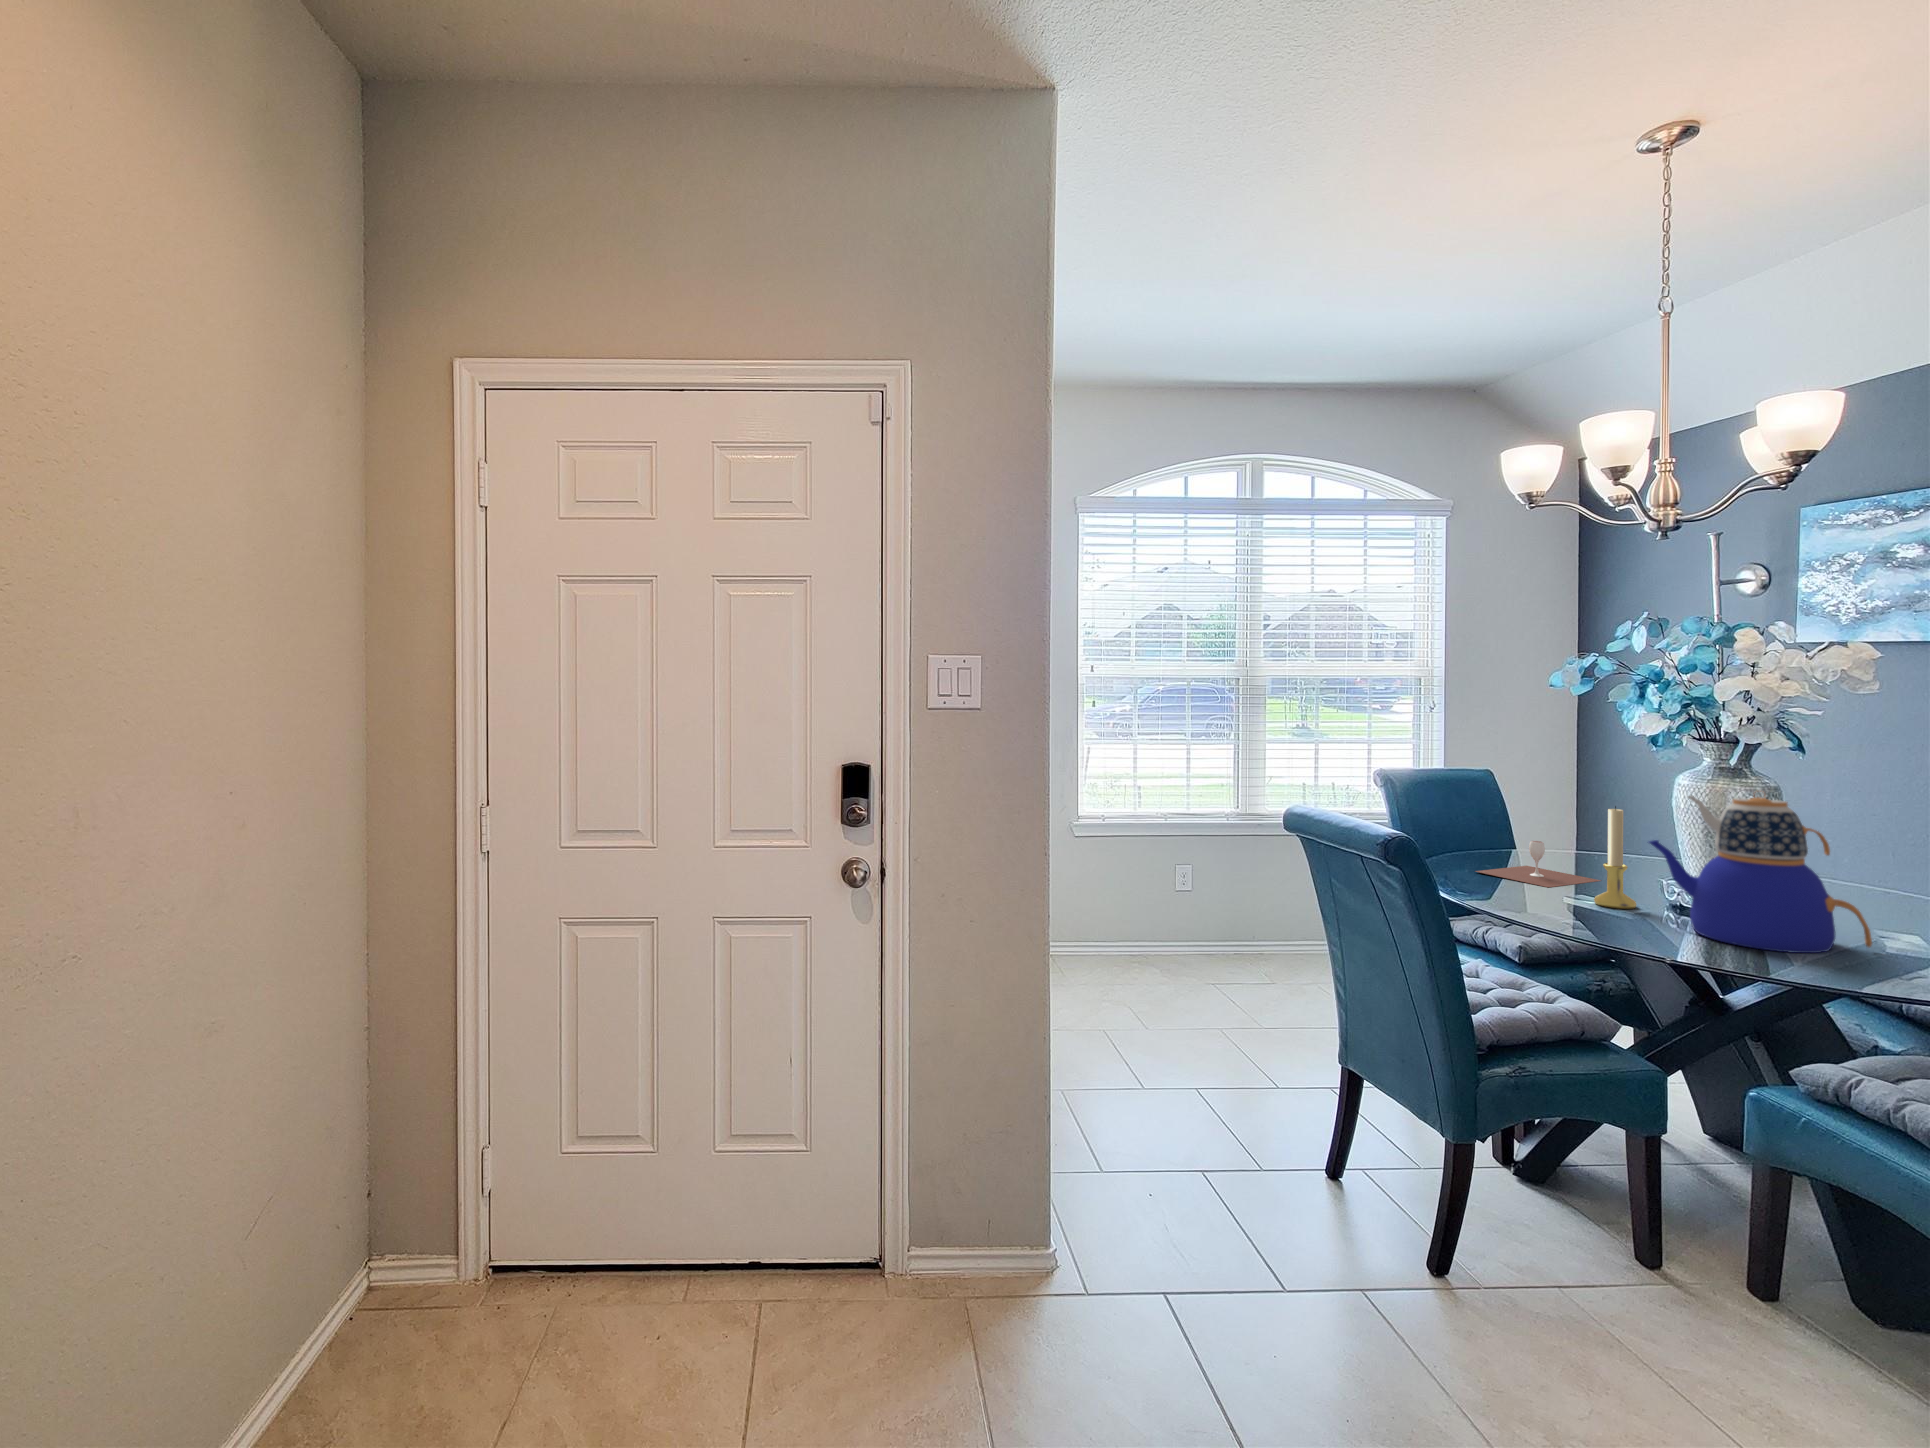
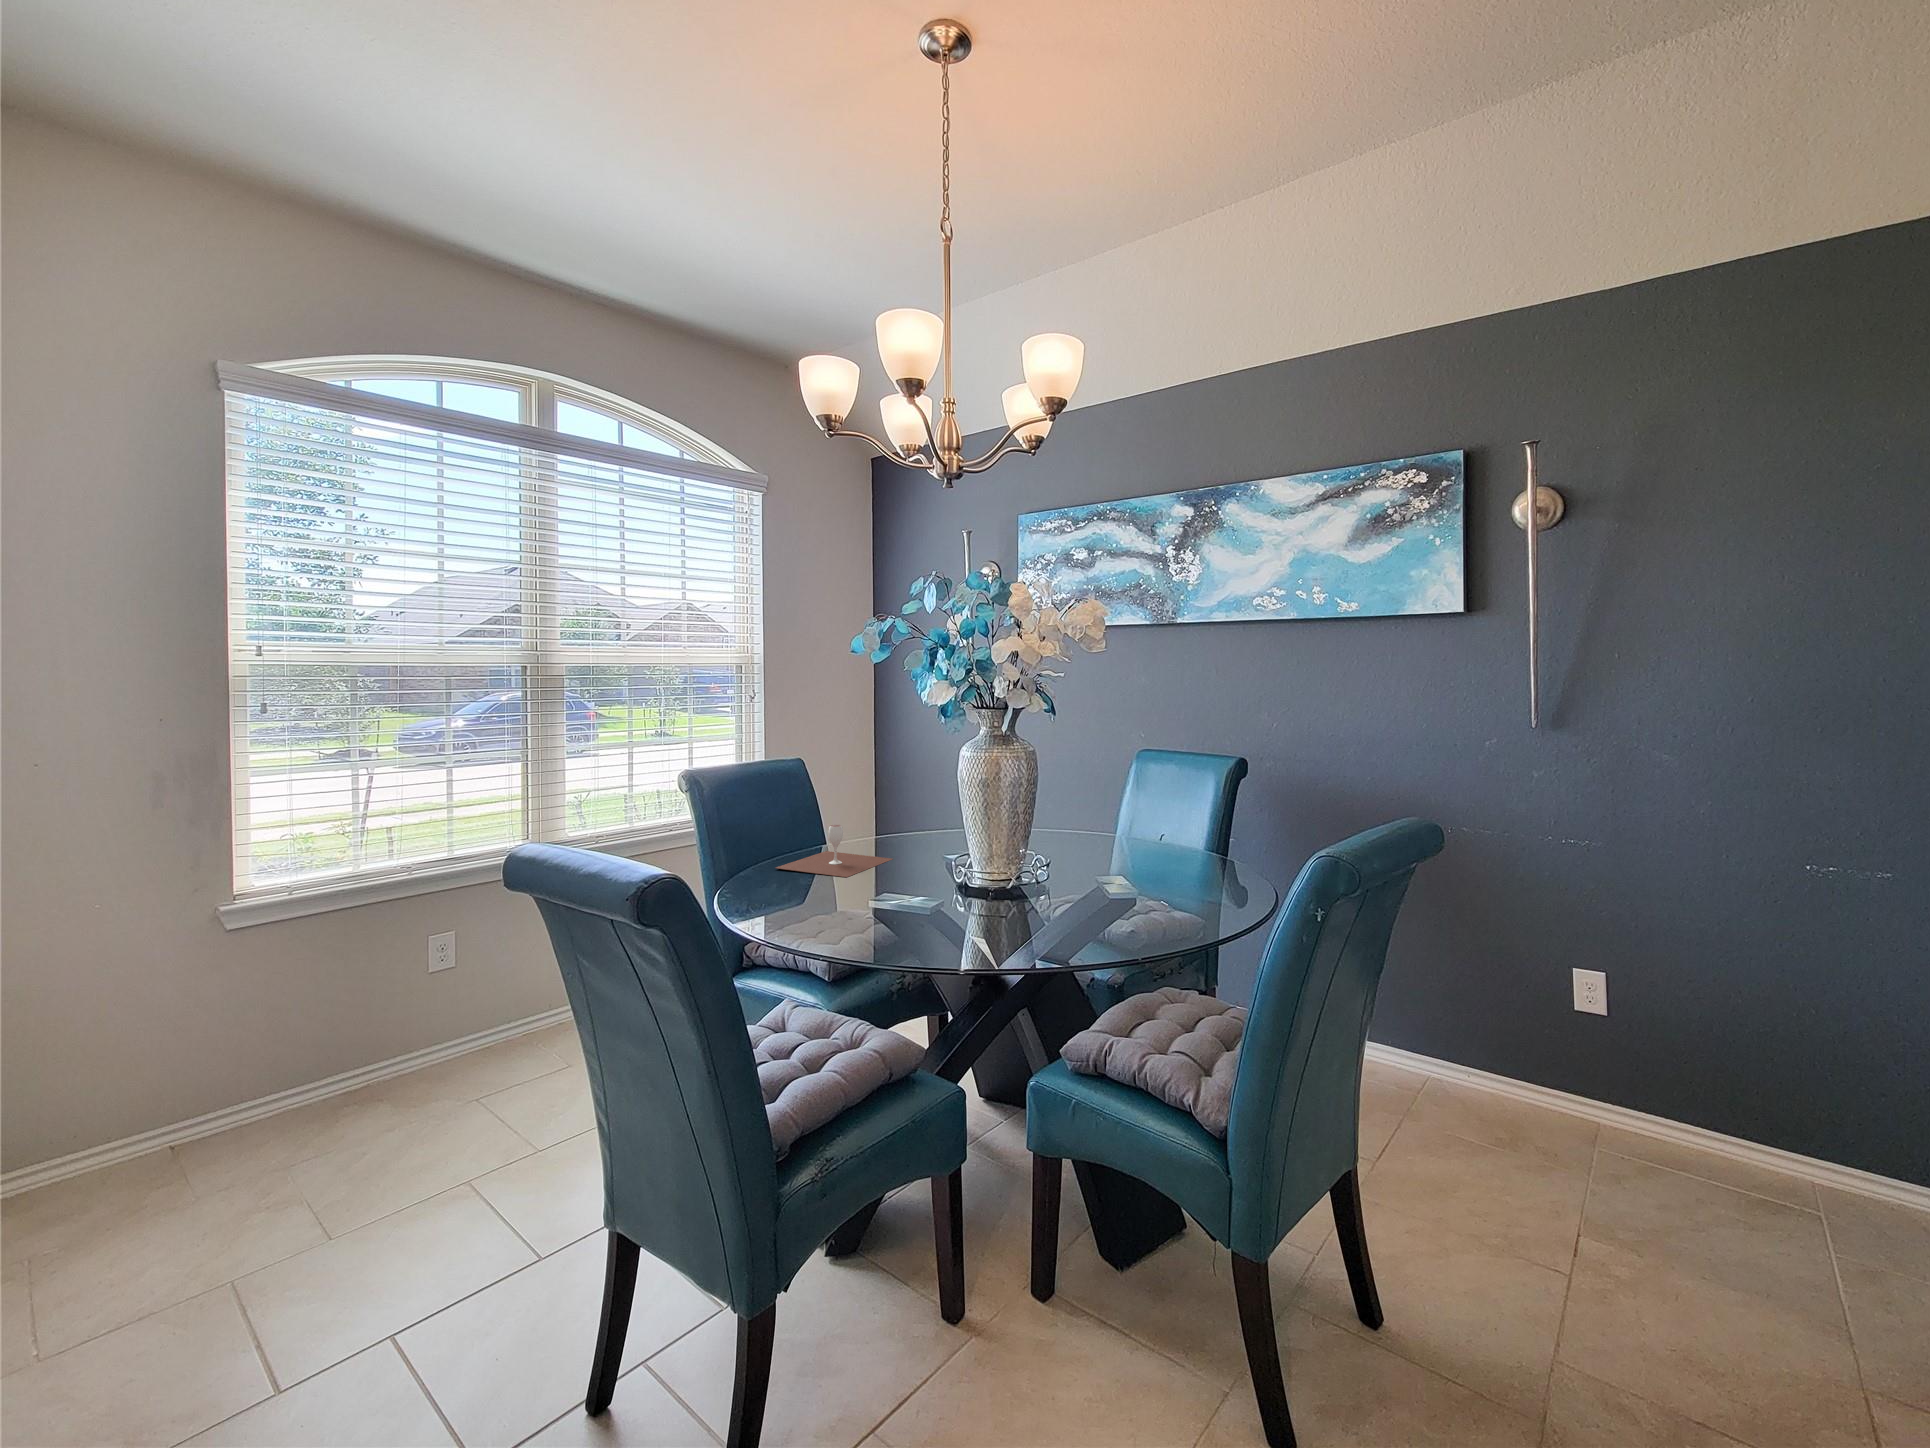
teapot: present [1649,792,1872,953] -> none [940,757,1112,924]
candle holder: present [1594,806,1637,909] -> none [889,782,927,895]

